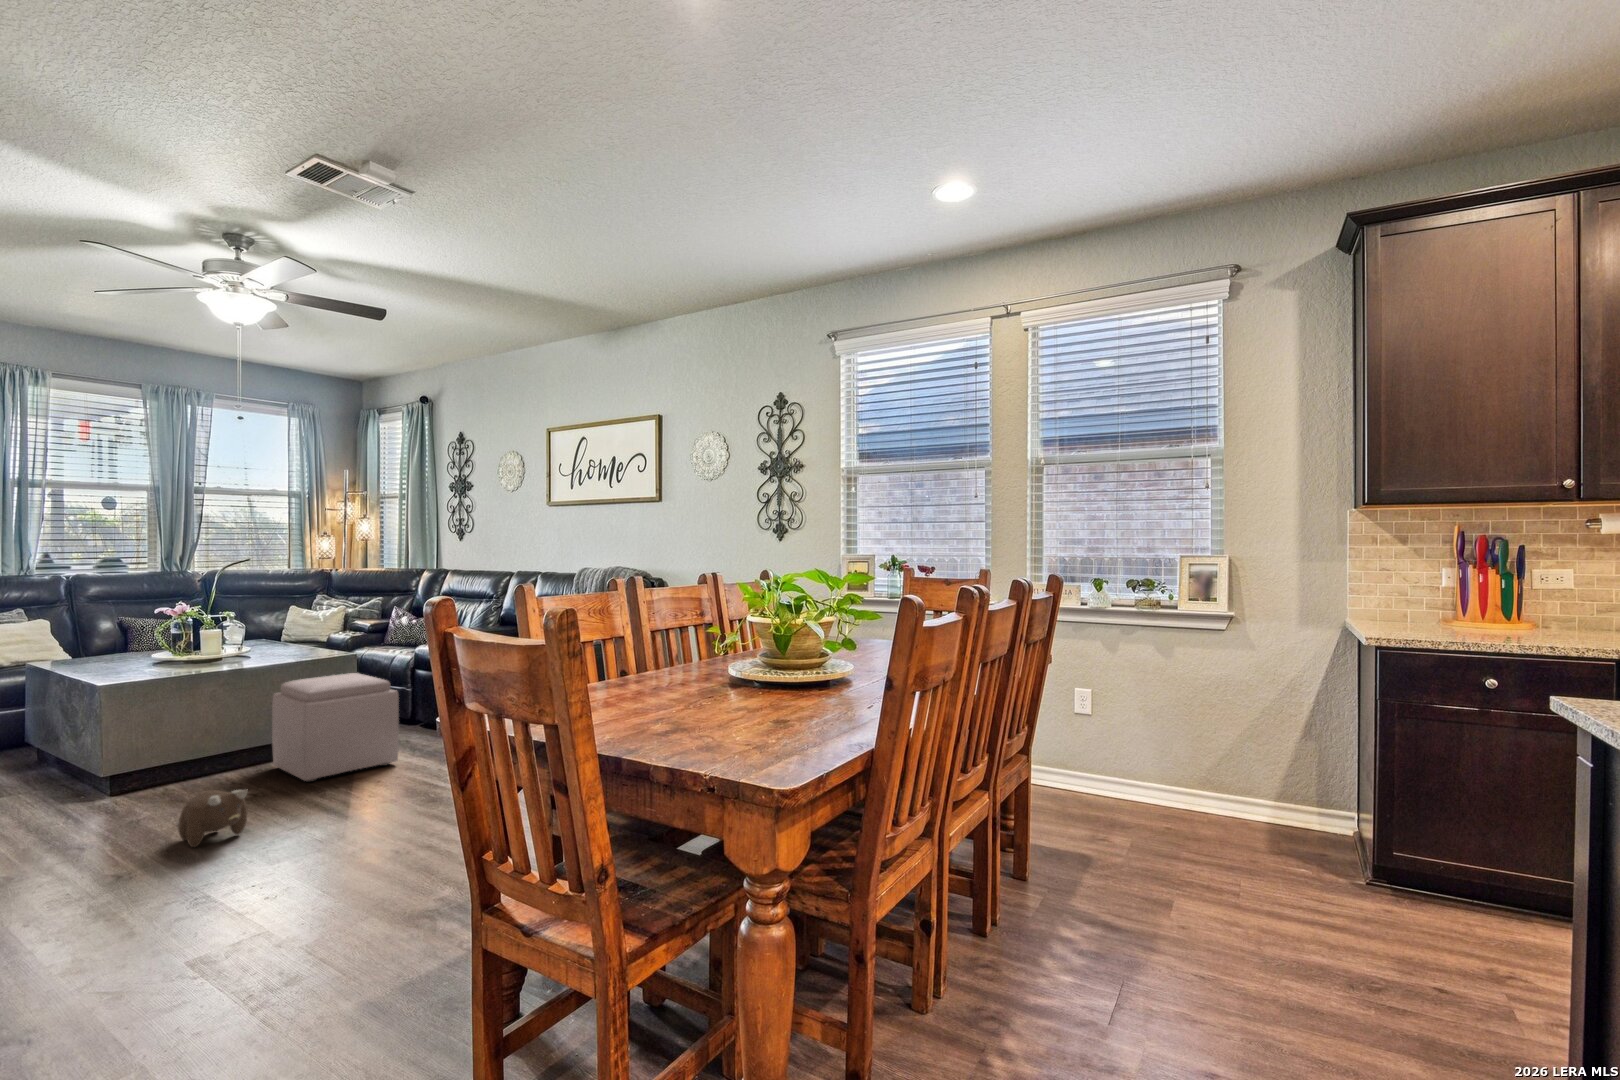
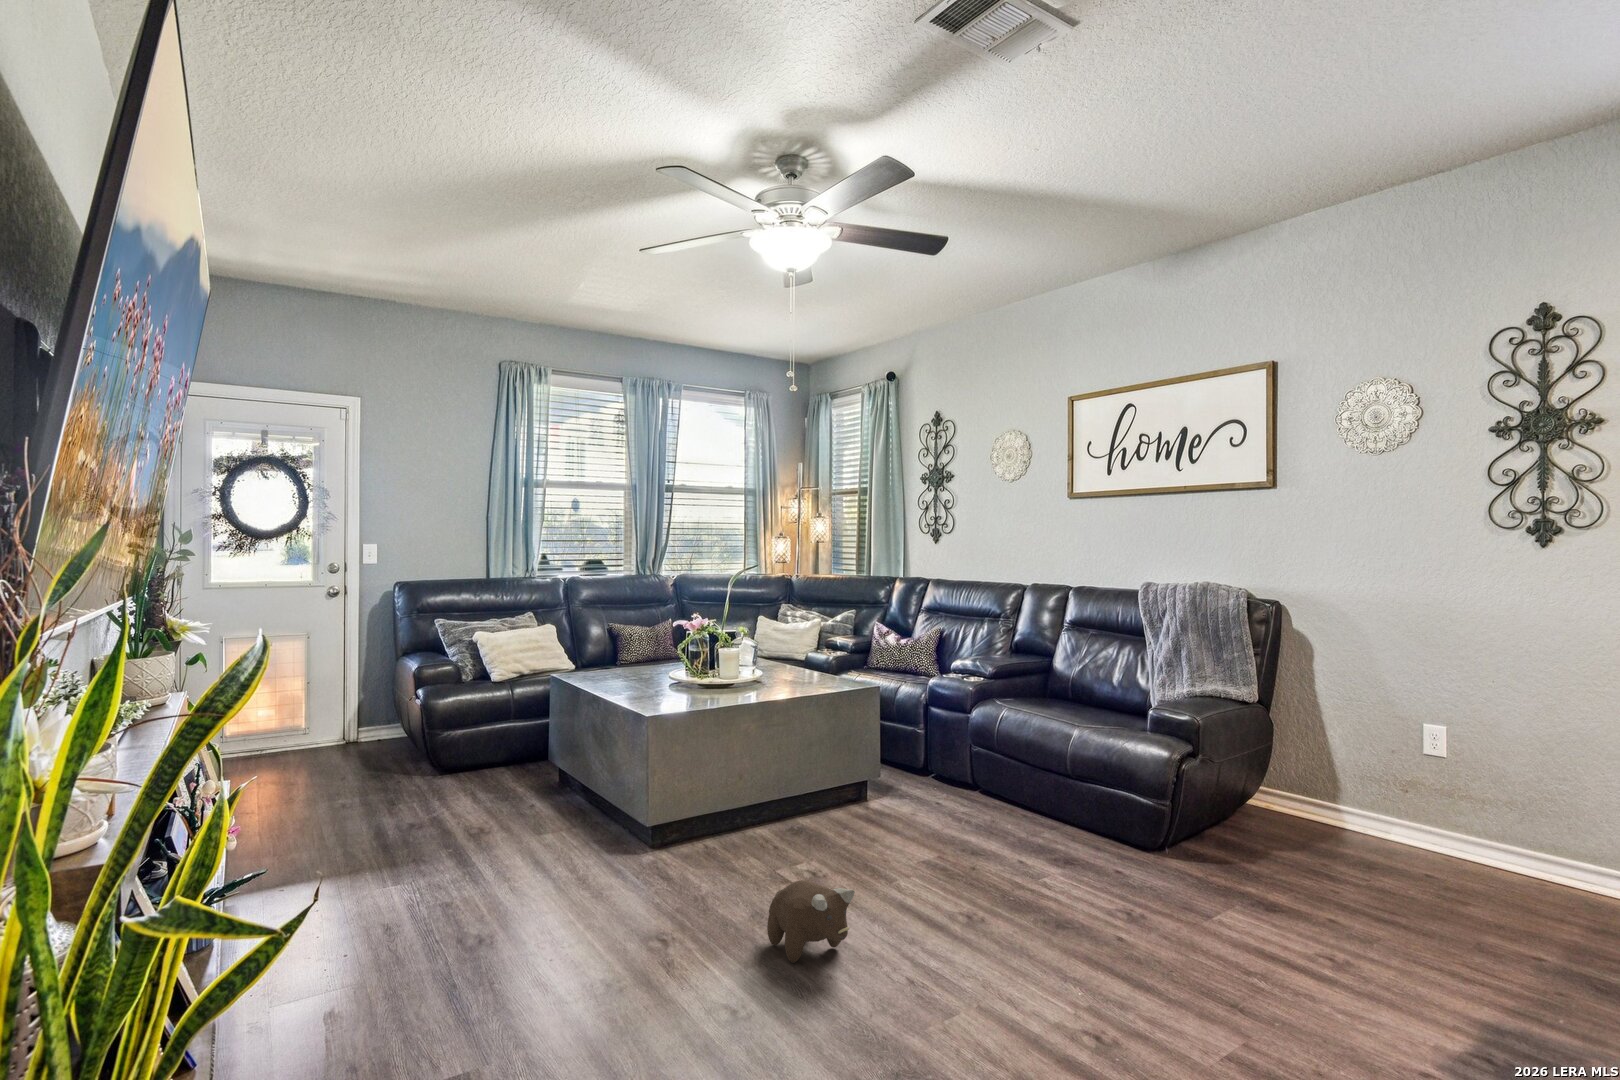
ottoman: present [272,673,399,782] -> none [805,714,957,861]

